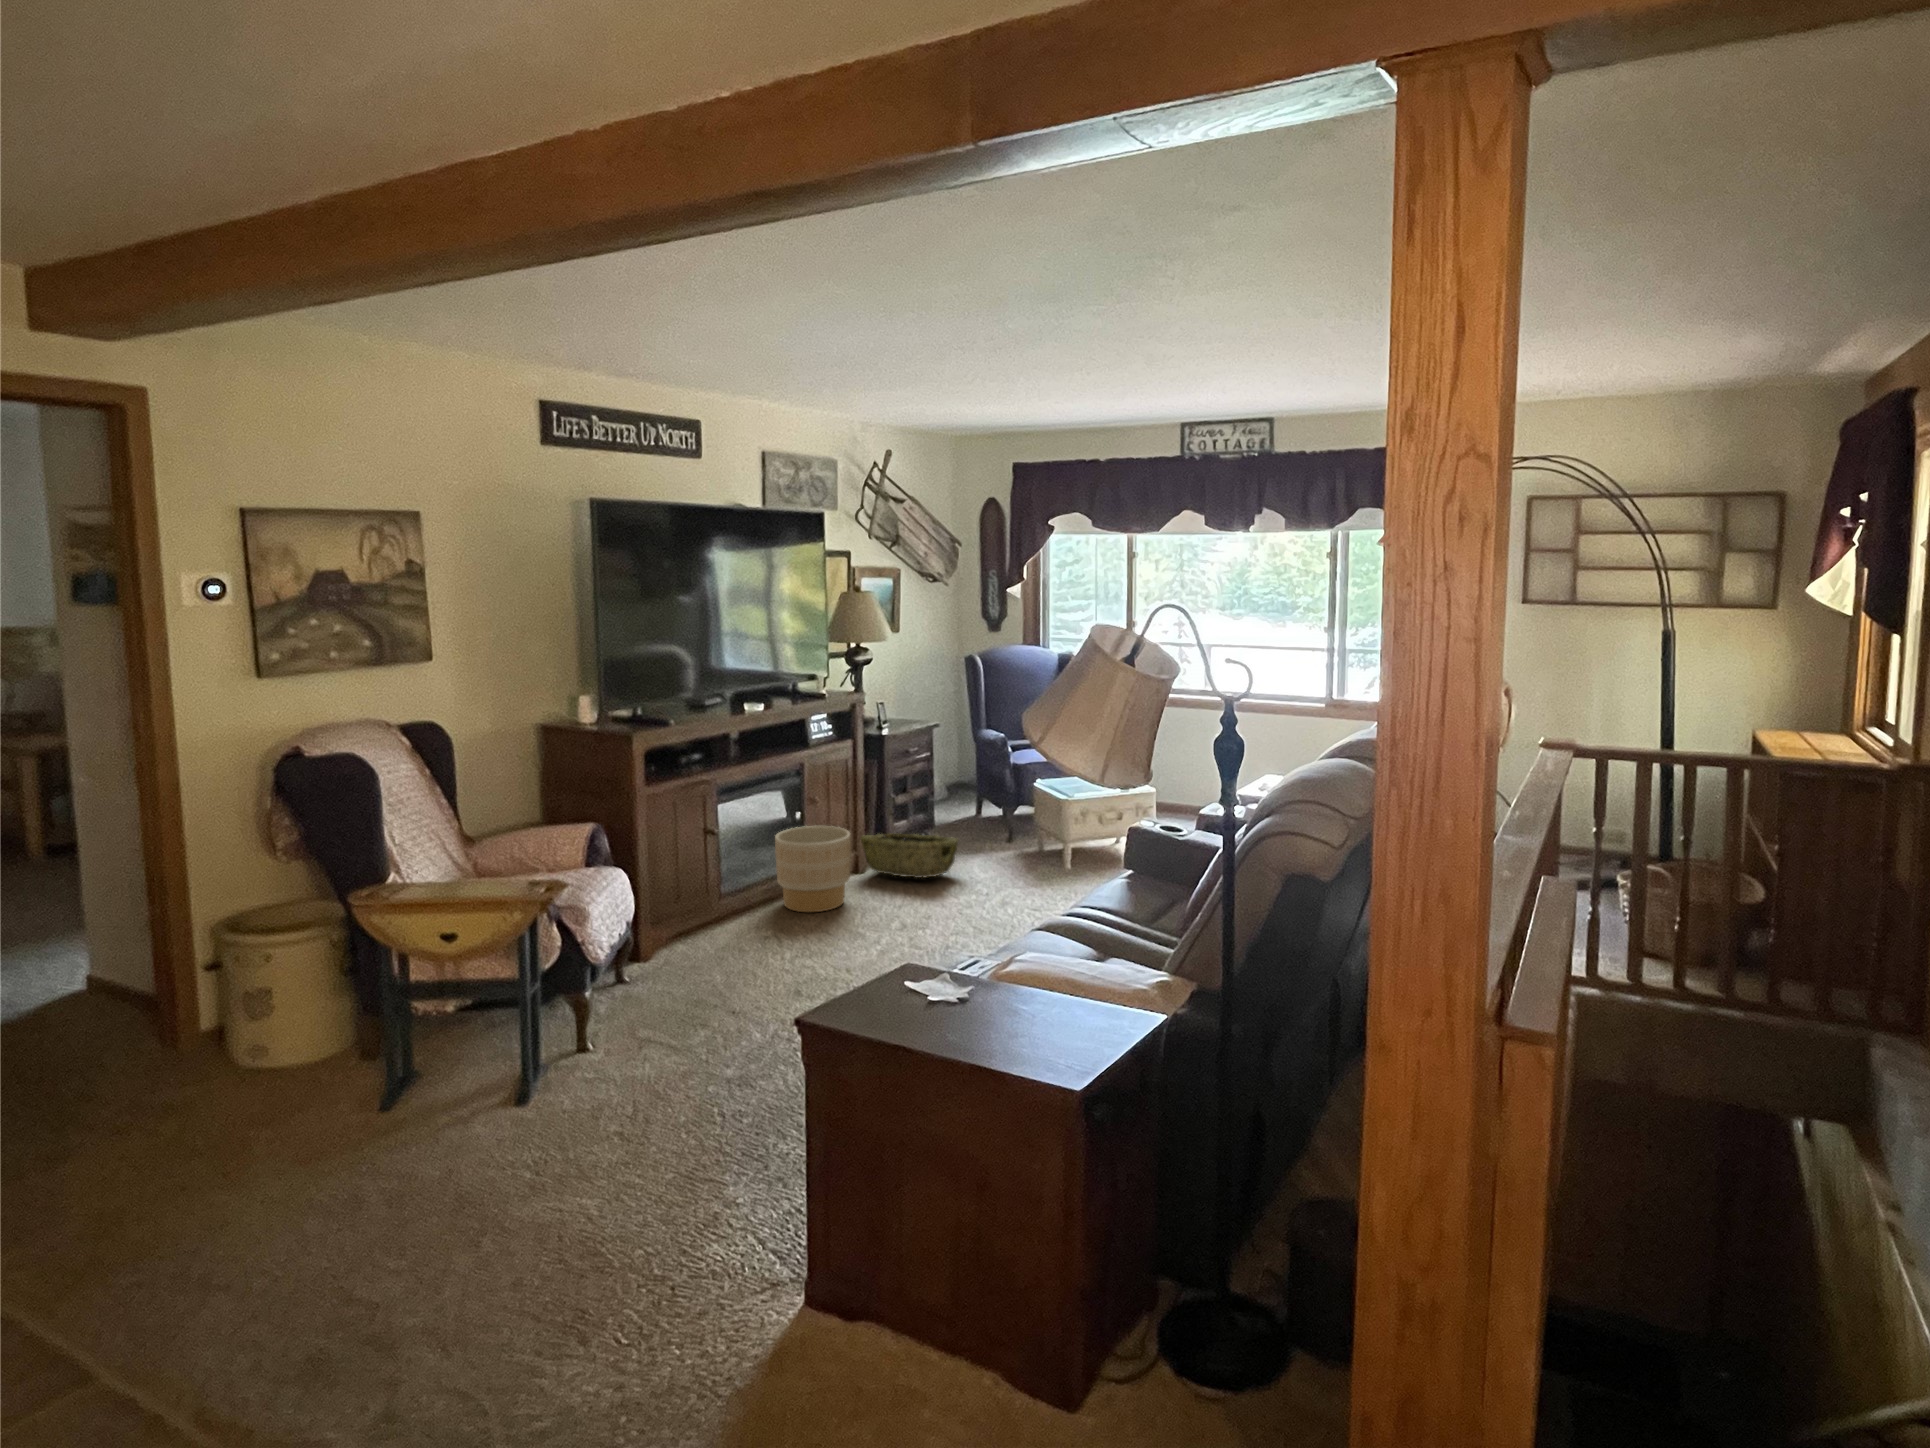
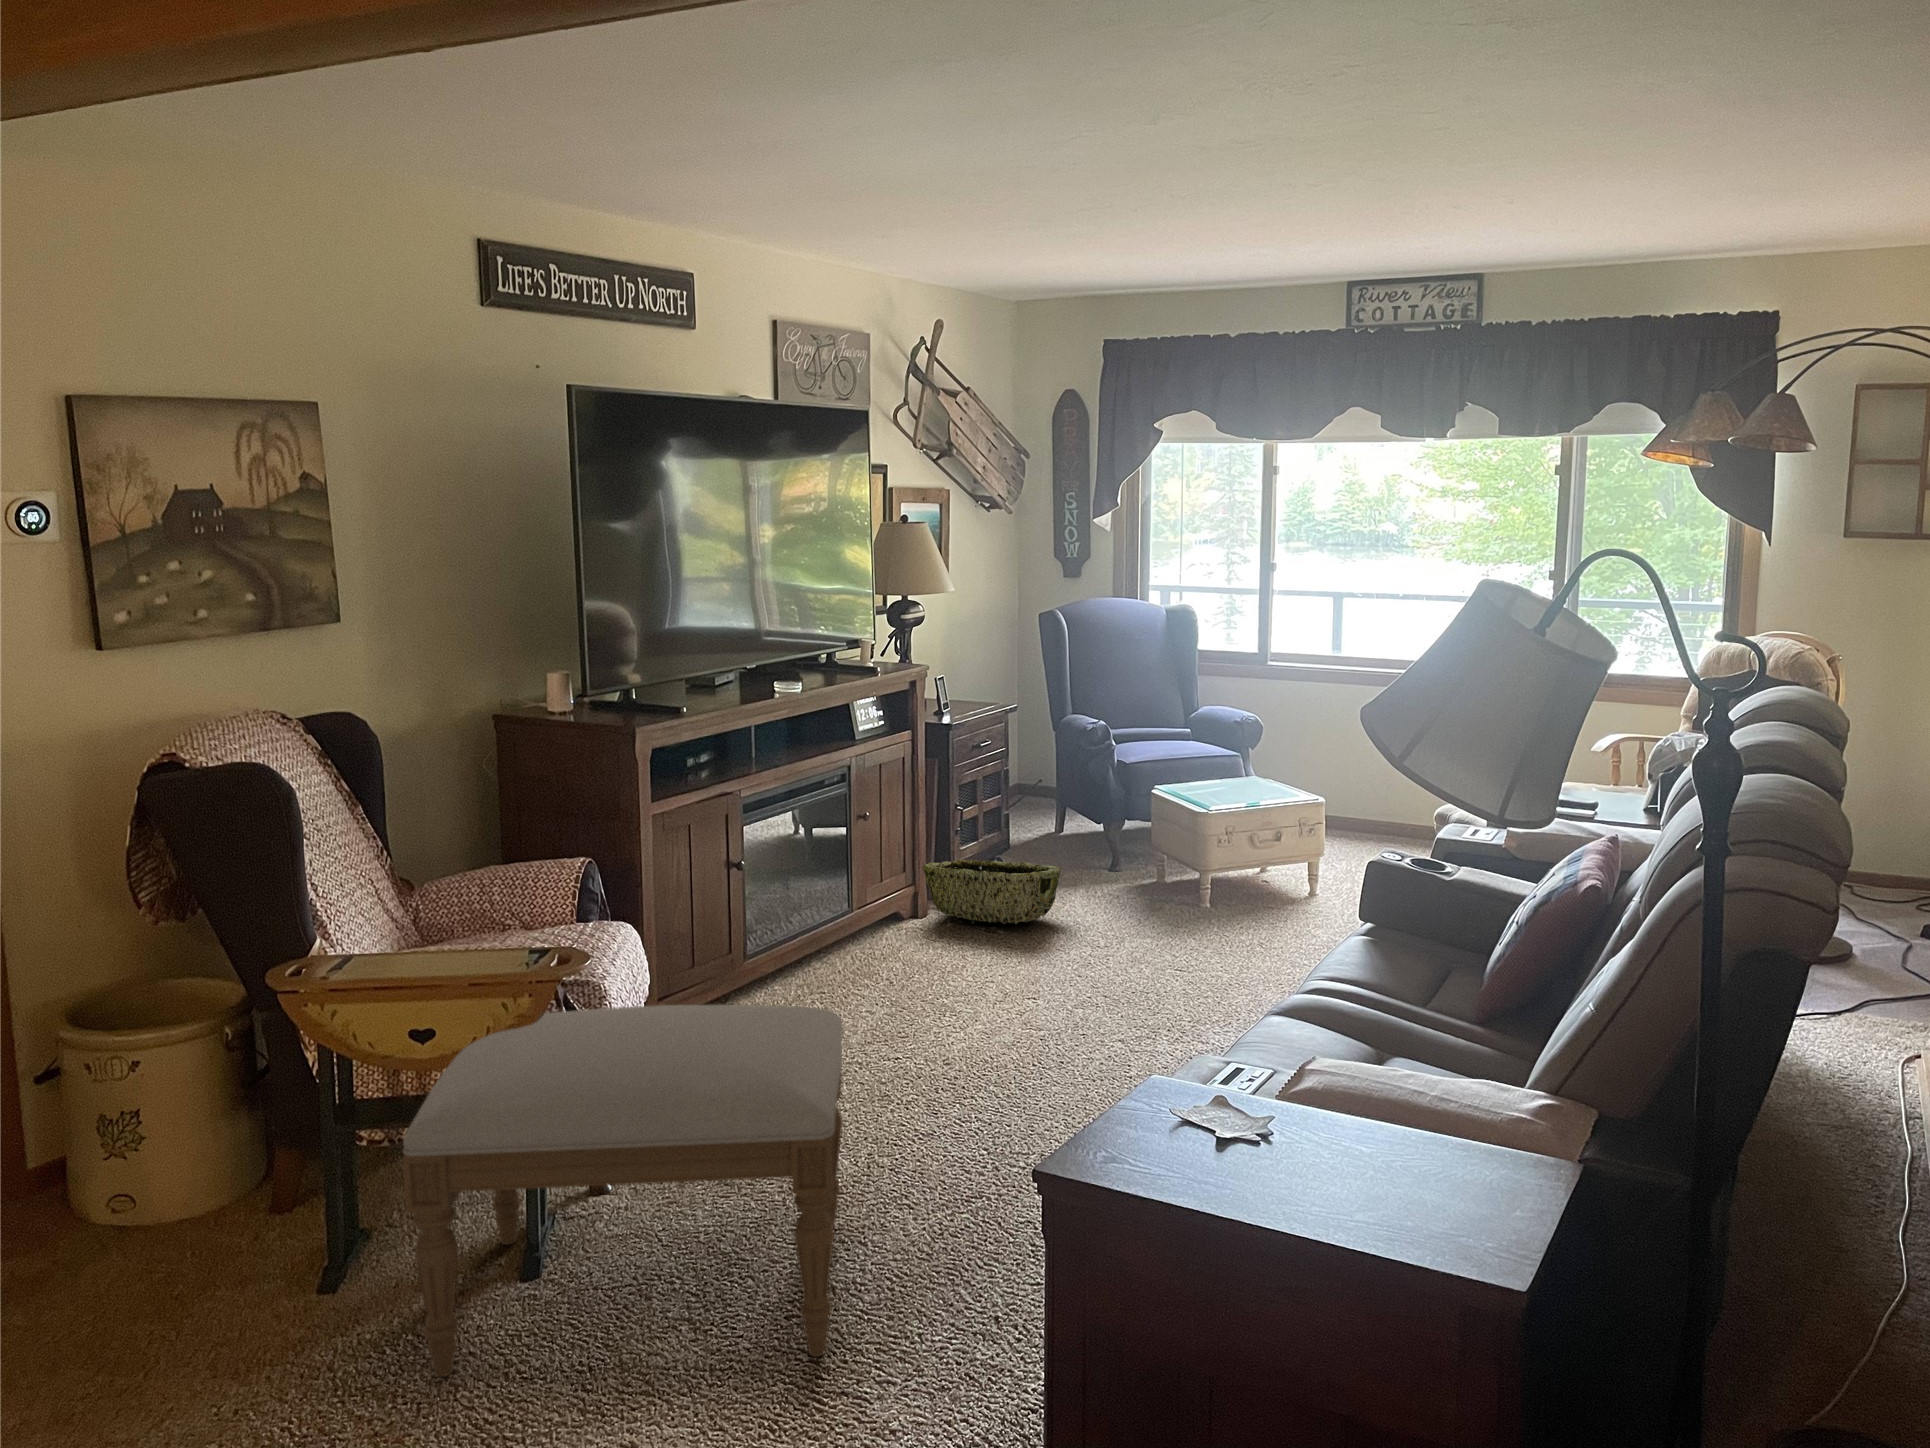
planter: present [775,826,851,912] -> none [815,852,921,975]
ottoman: none [428,919,746,1160] -> present [403,1005,843,1377]

